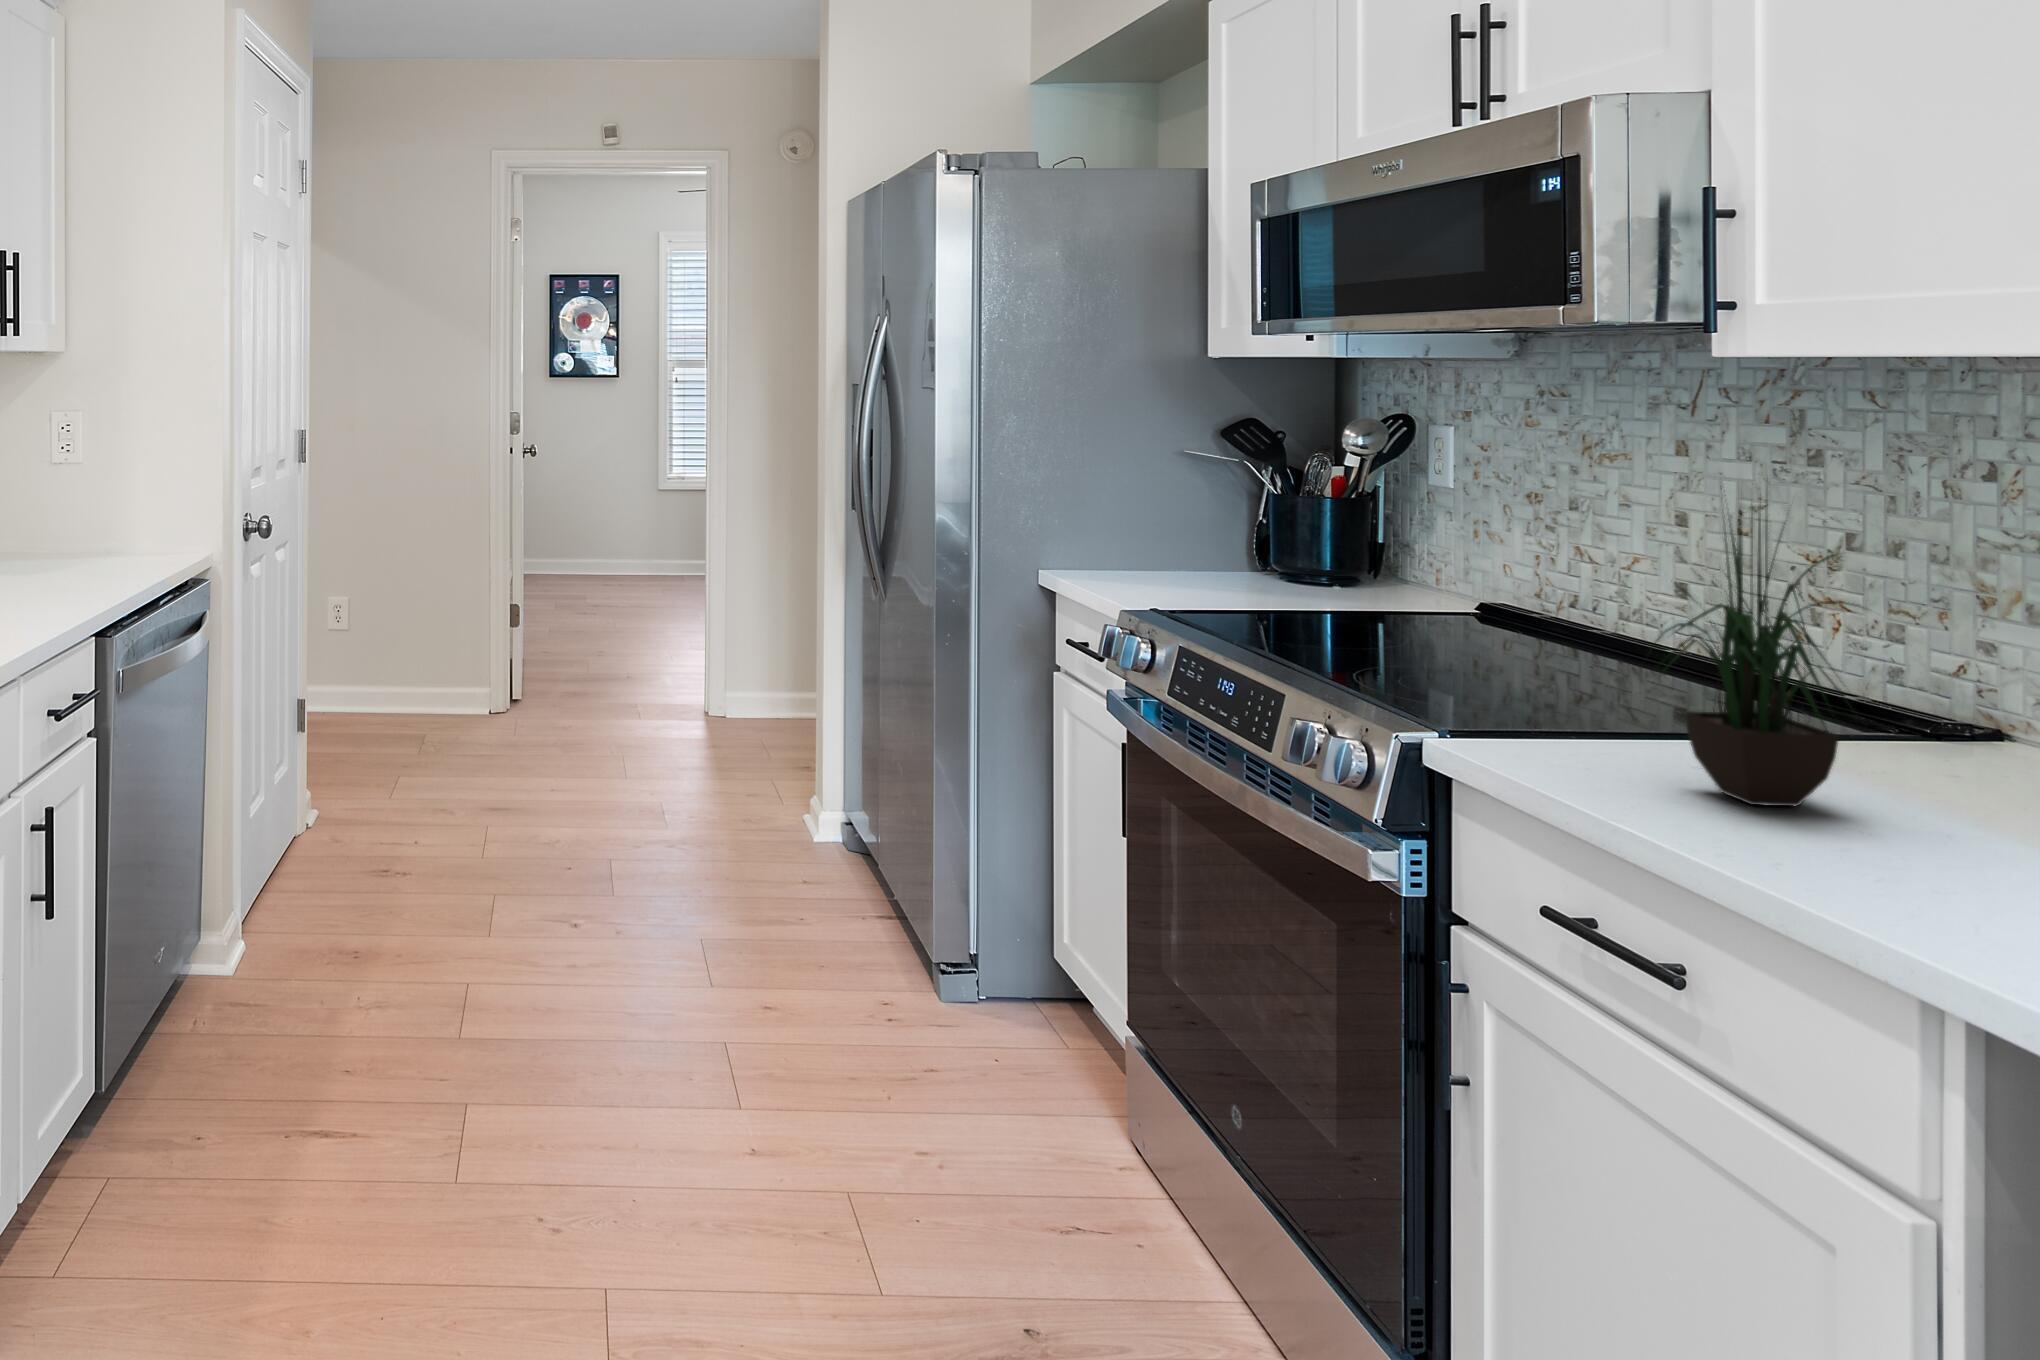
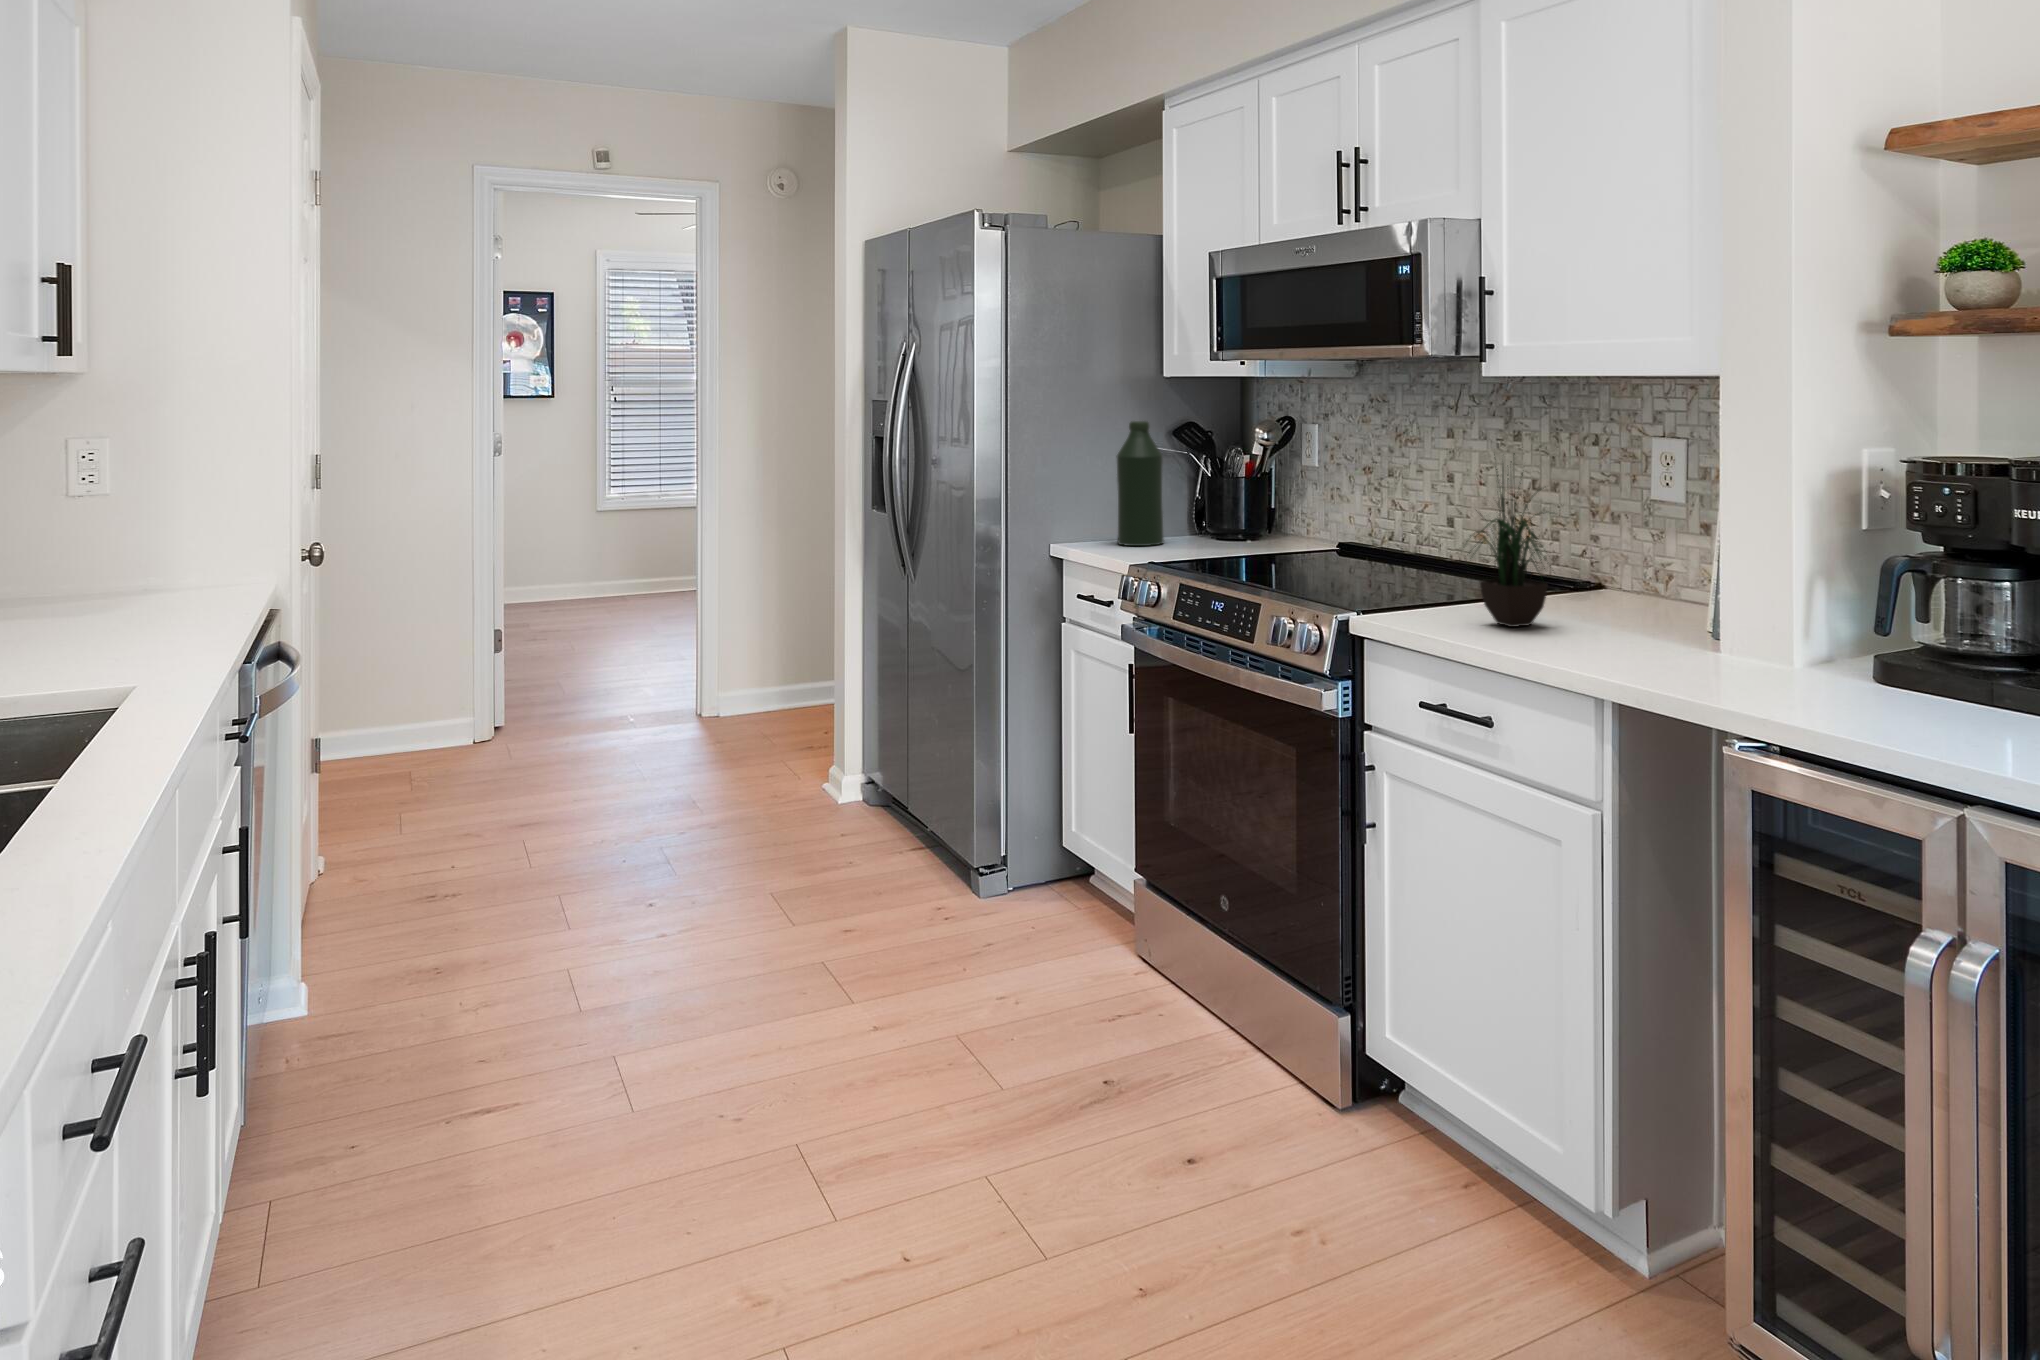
bottle: none [1135,414,1203,583] -> present [1116,421,1164,546]

